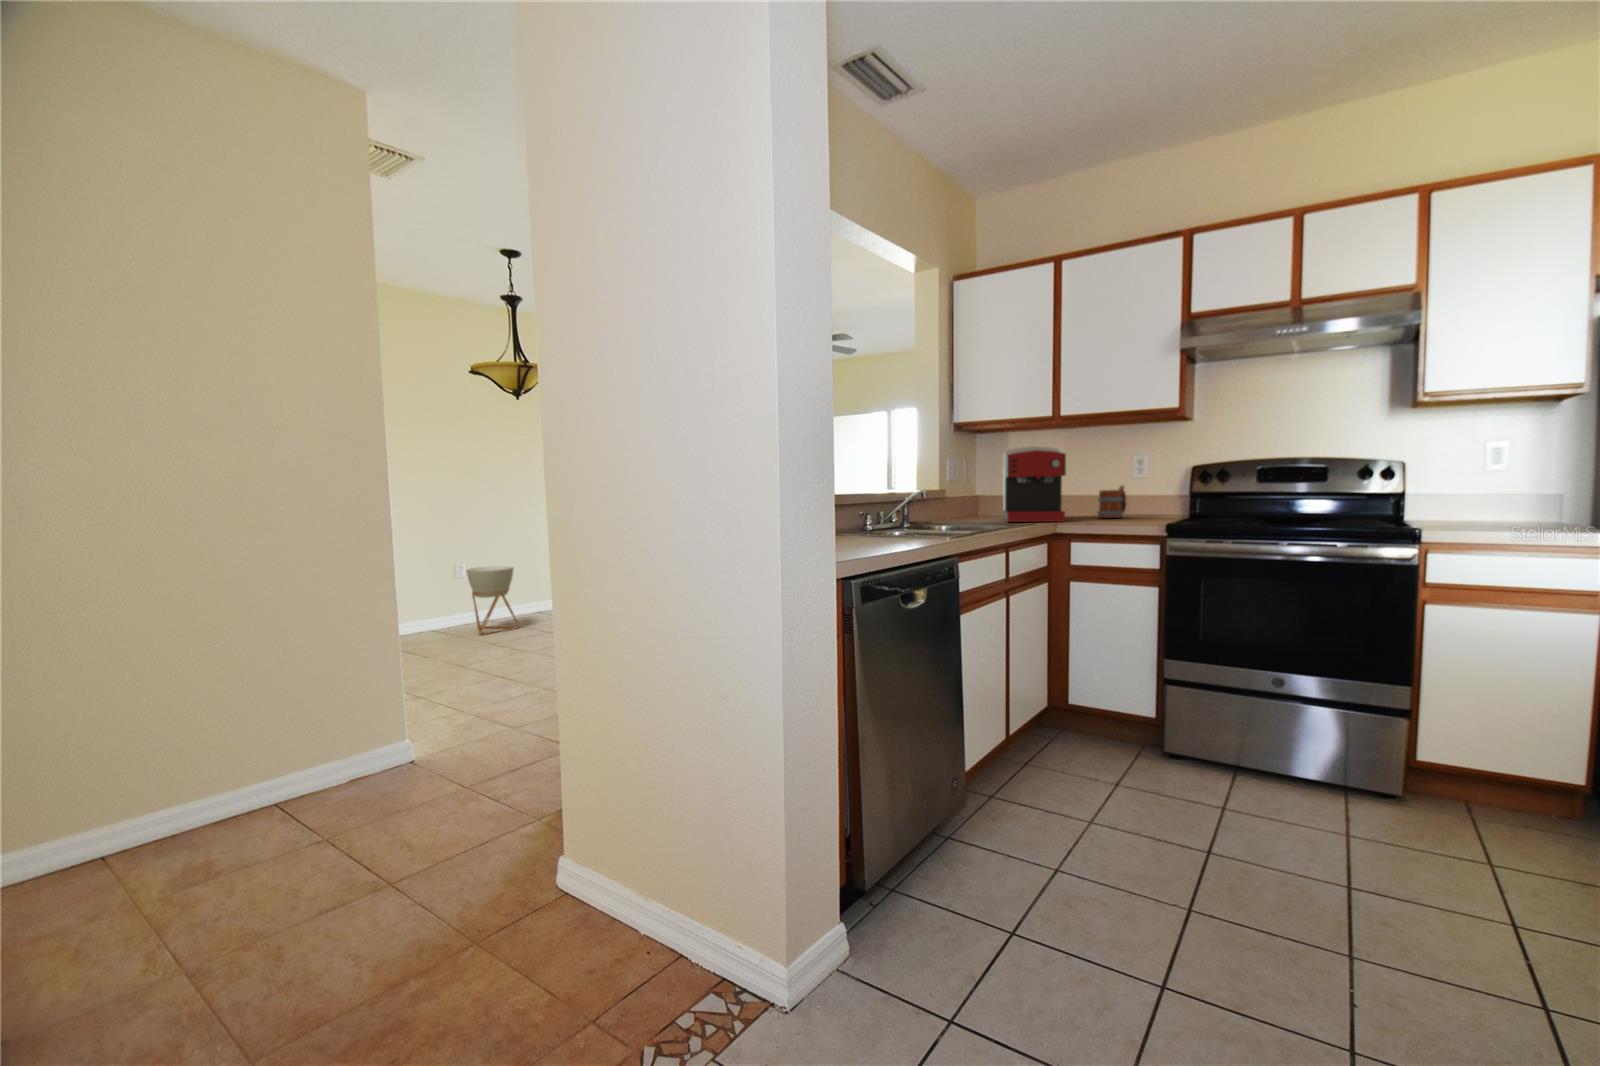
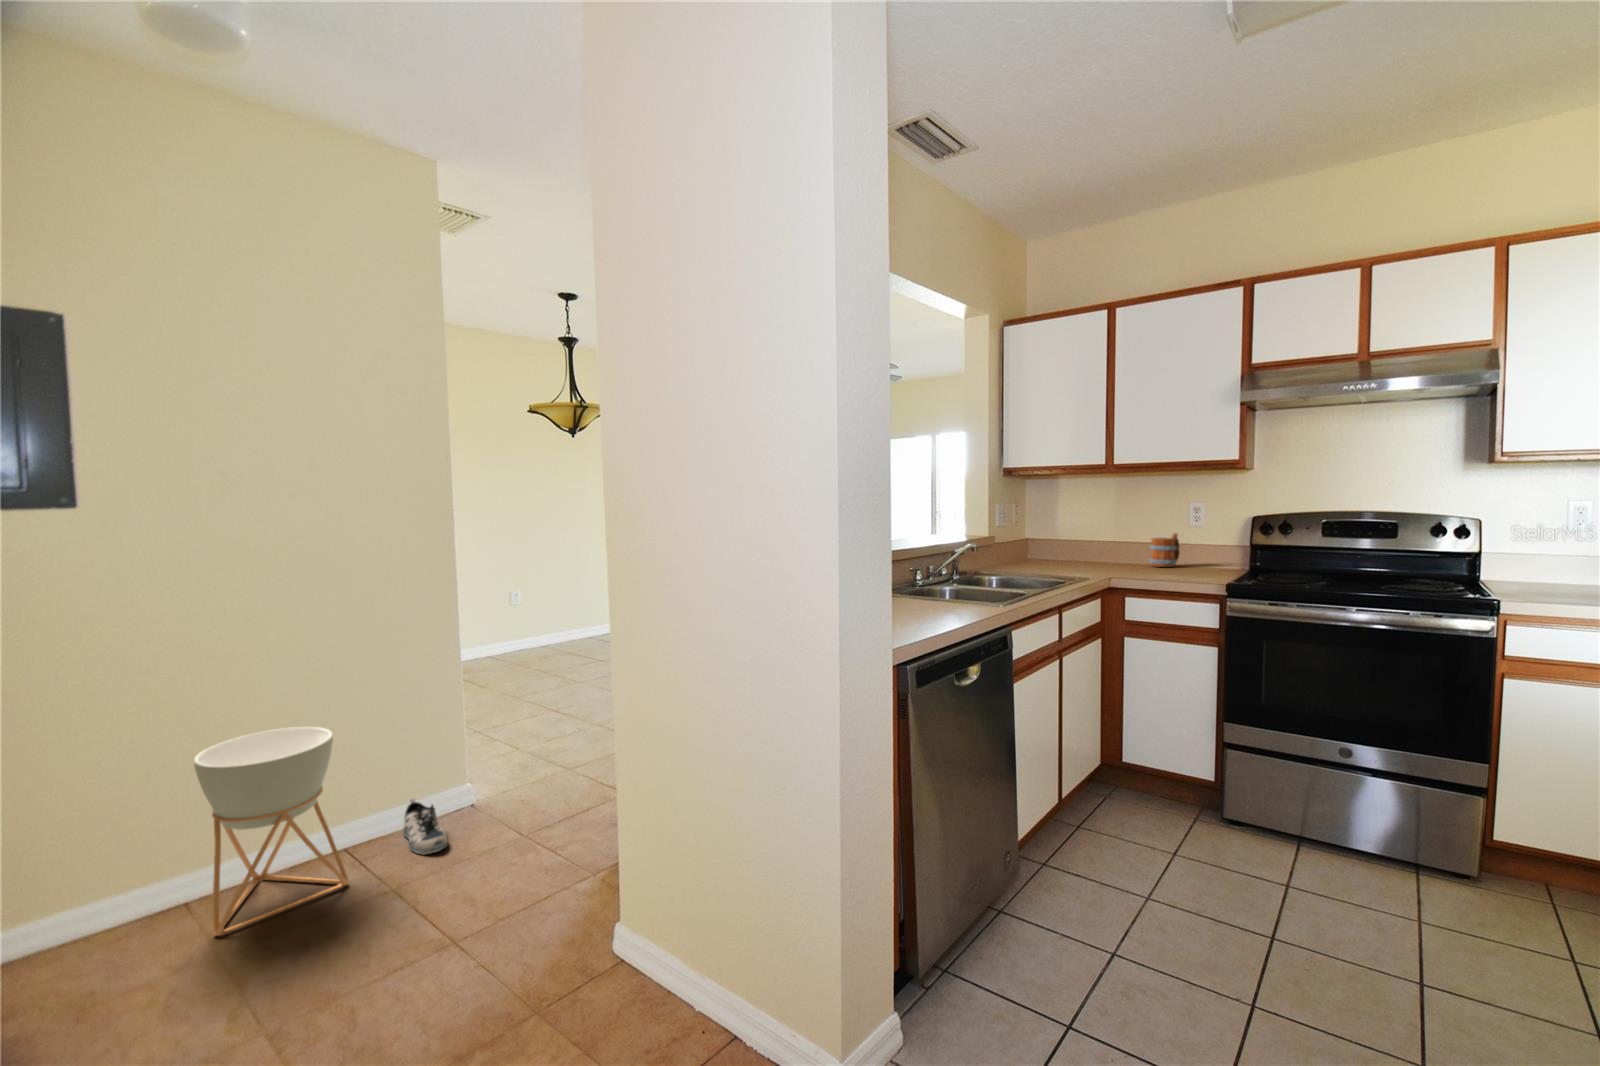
coffee maker: present [1003,446,1066,522] -> none [1052,493,1117,571]
planter: present [466,566,519,635] -> present [194,727,348,936]
shoe: none [333,757,381,810] -> present [403,799,448,854]

